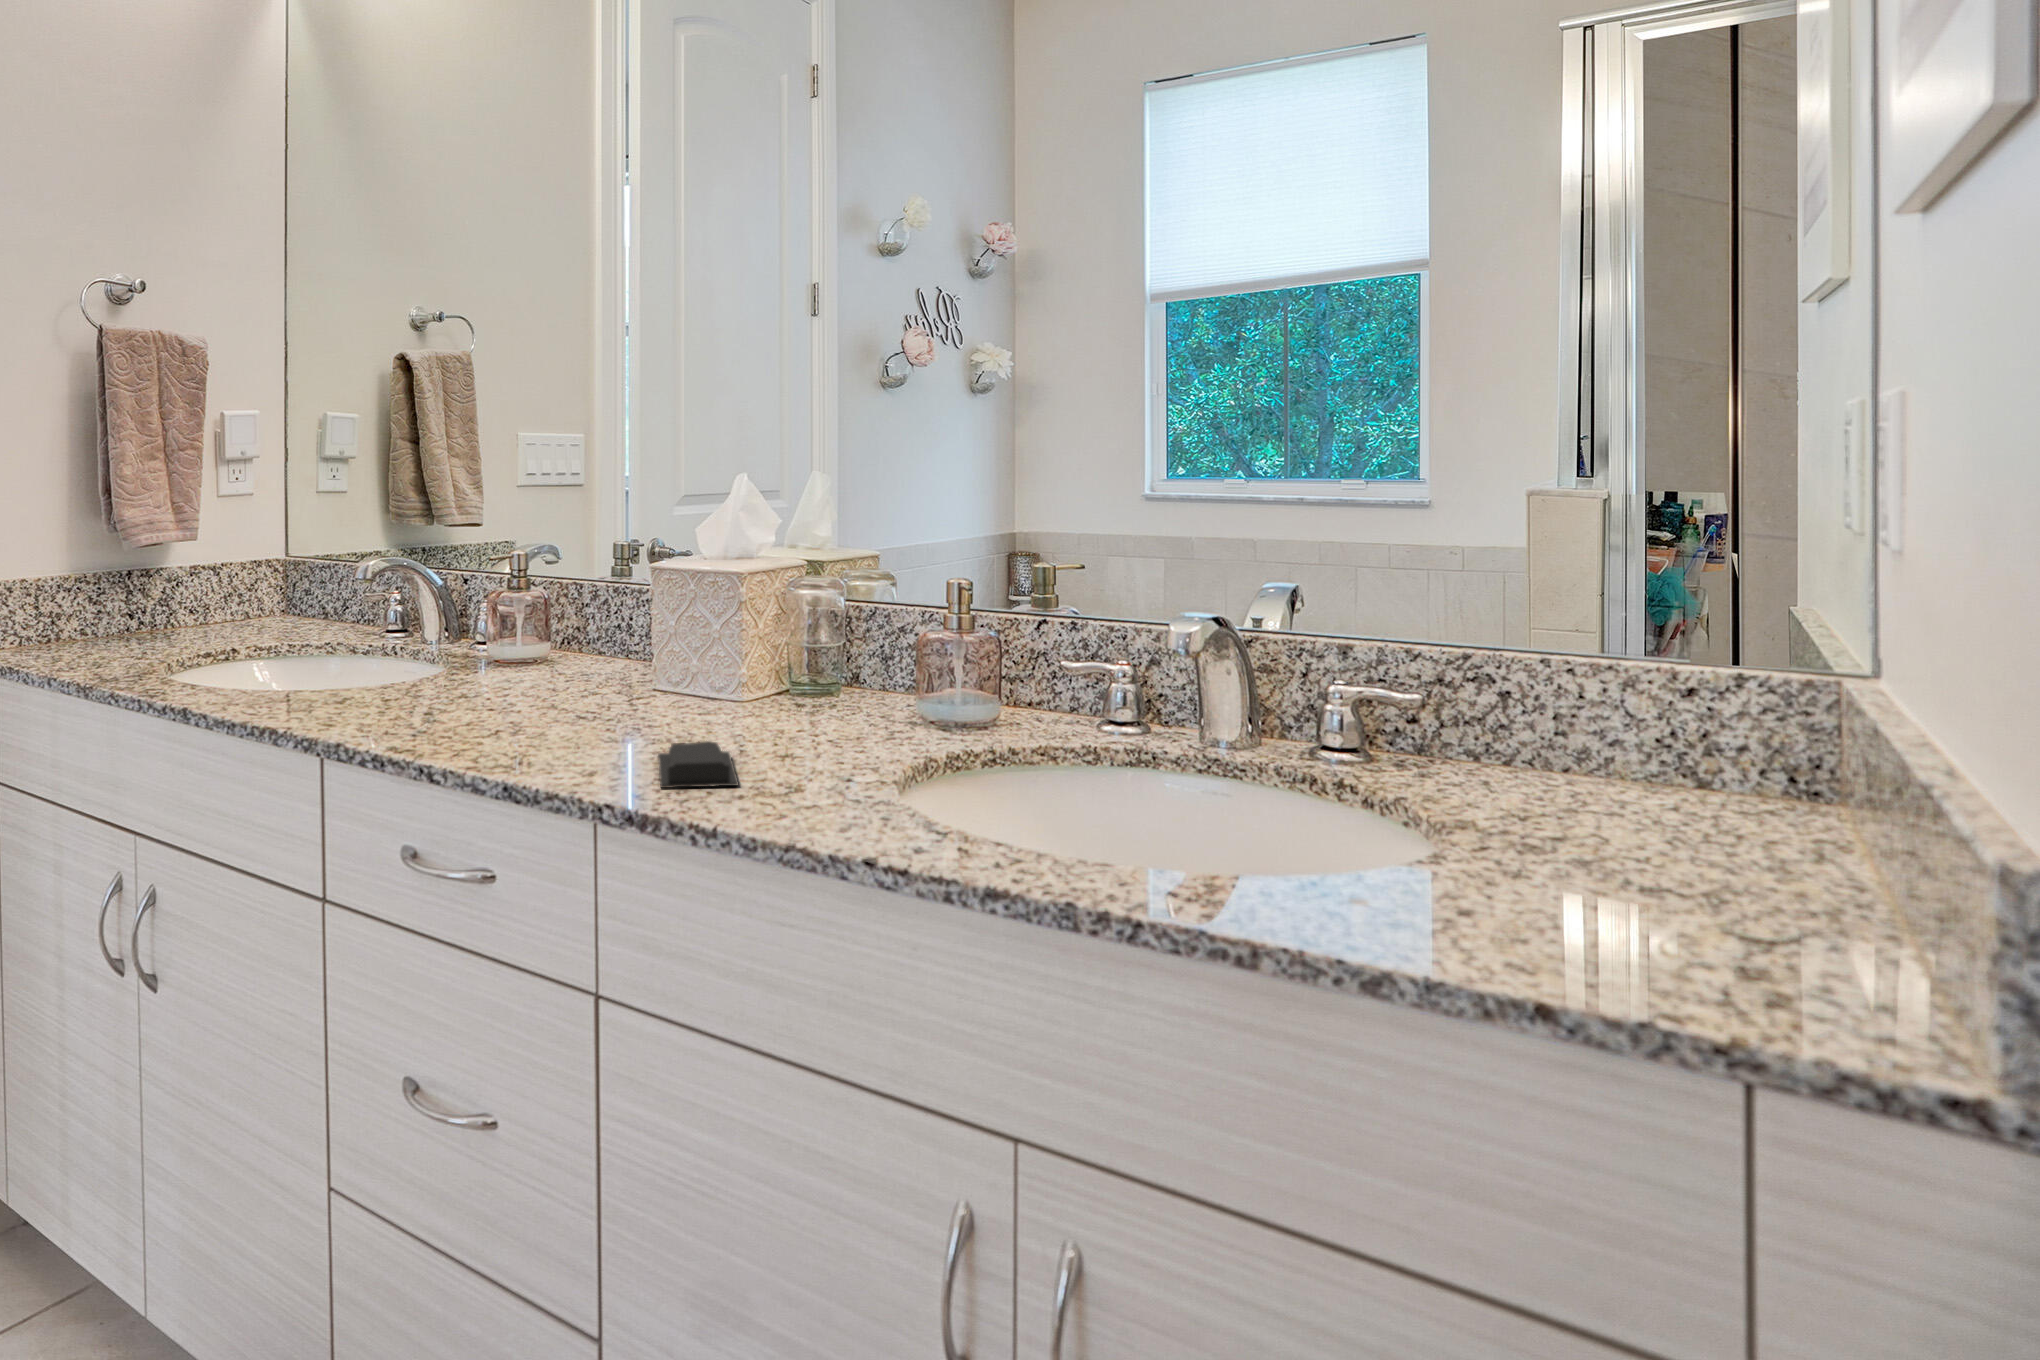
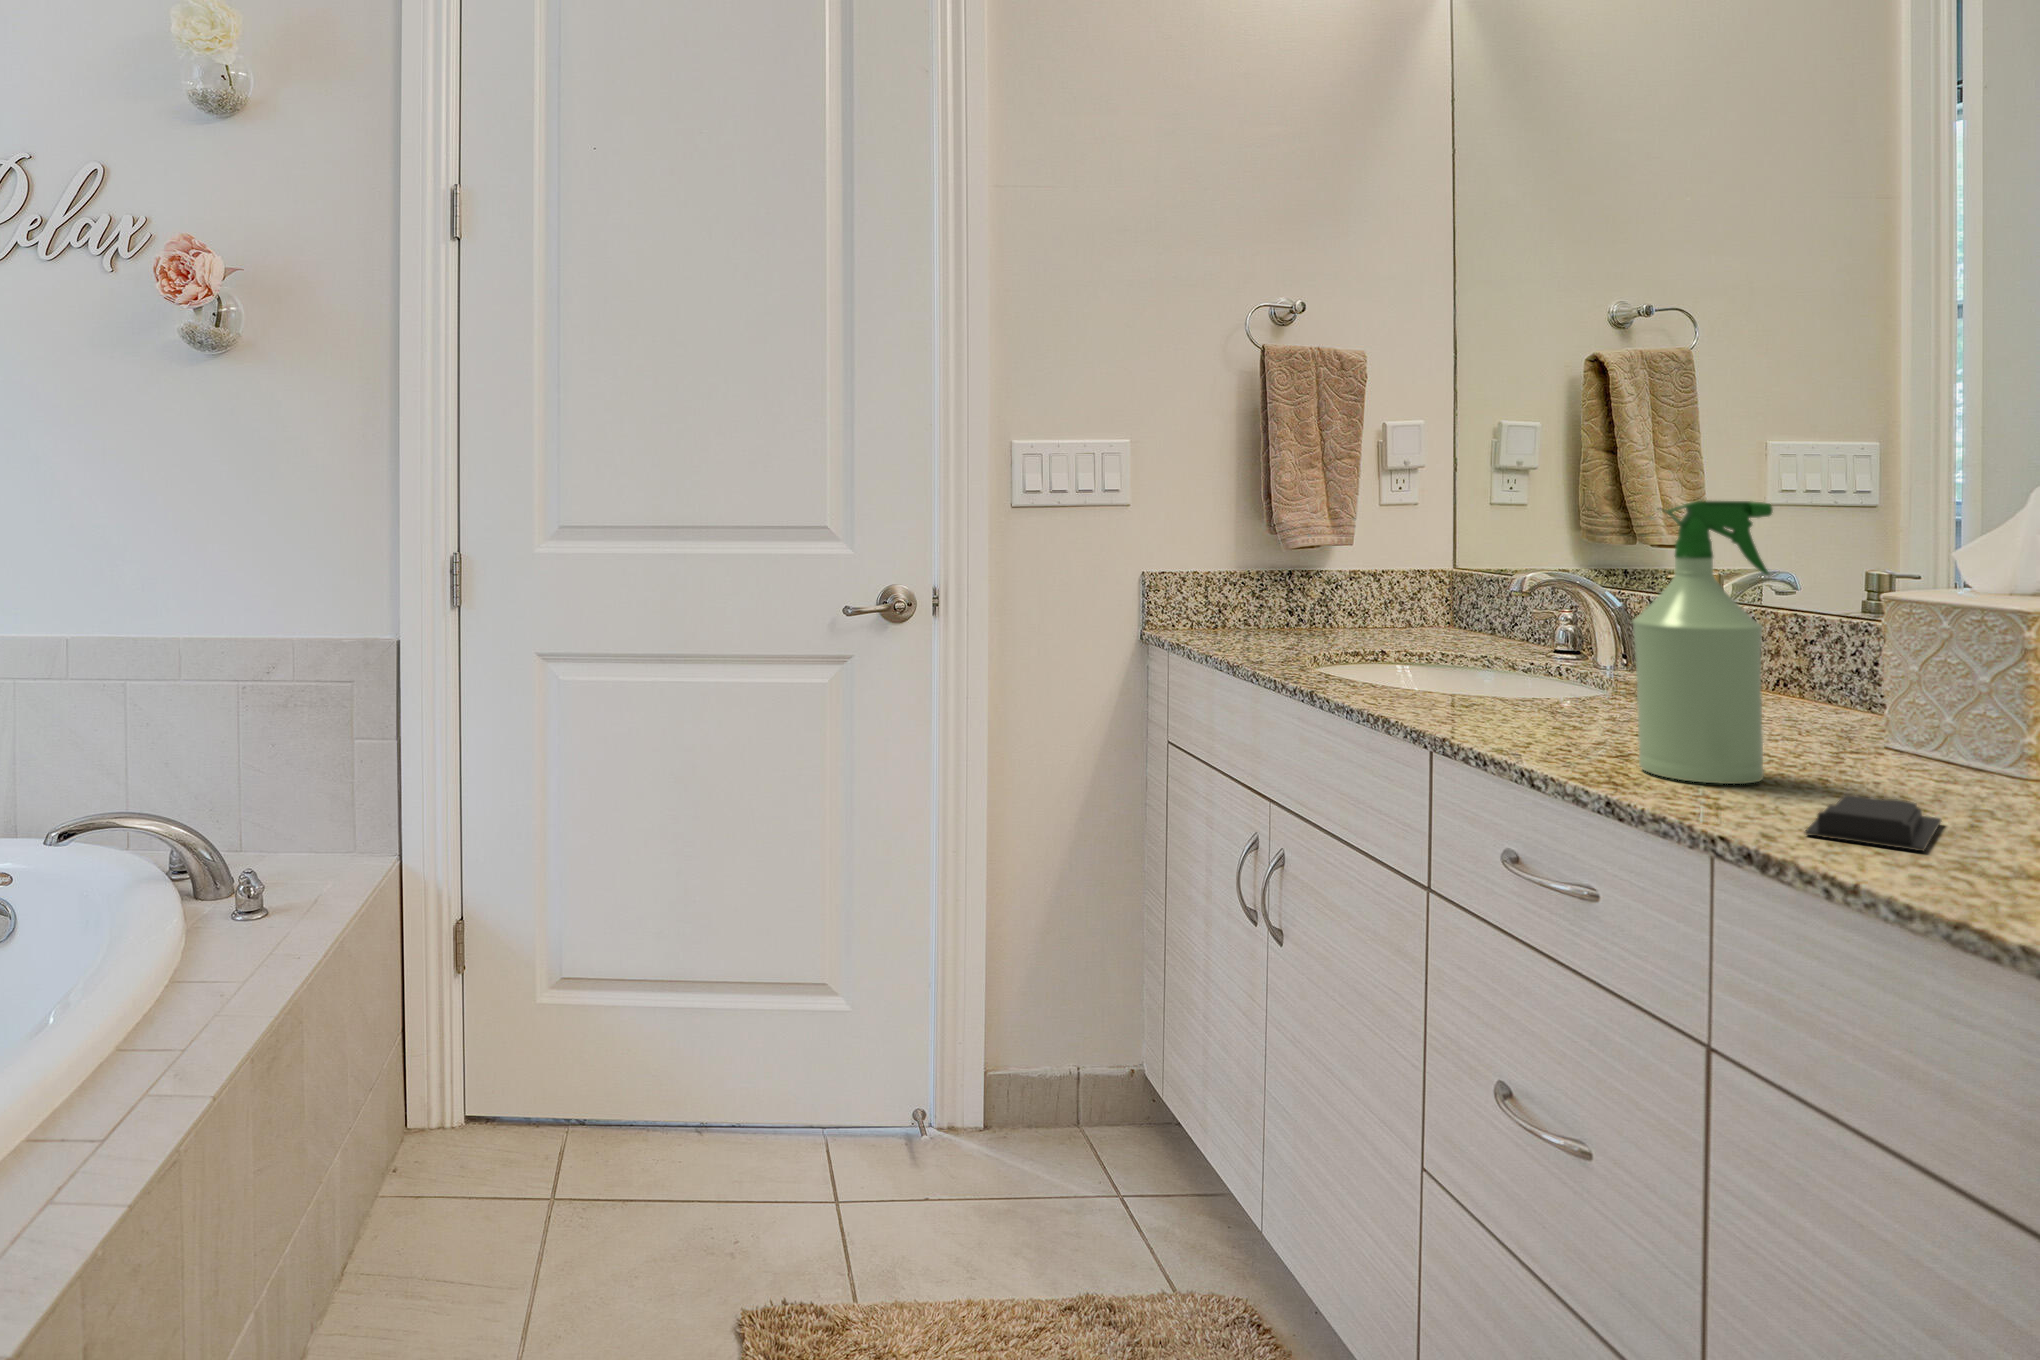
spray bottle: none [505,490,606,750] -> present [1632,501,1772,784]

